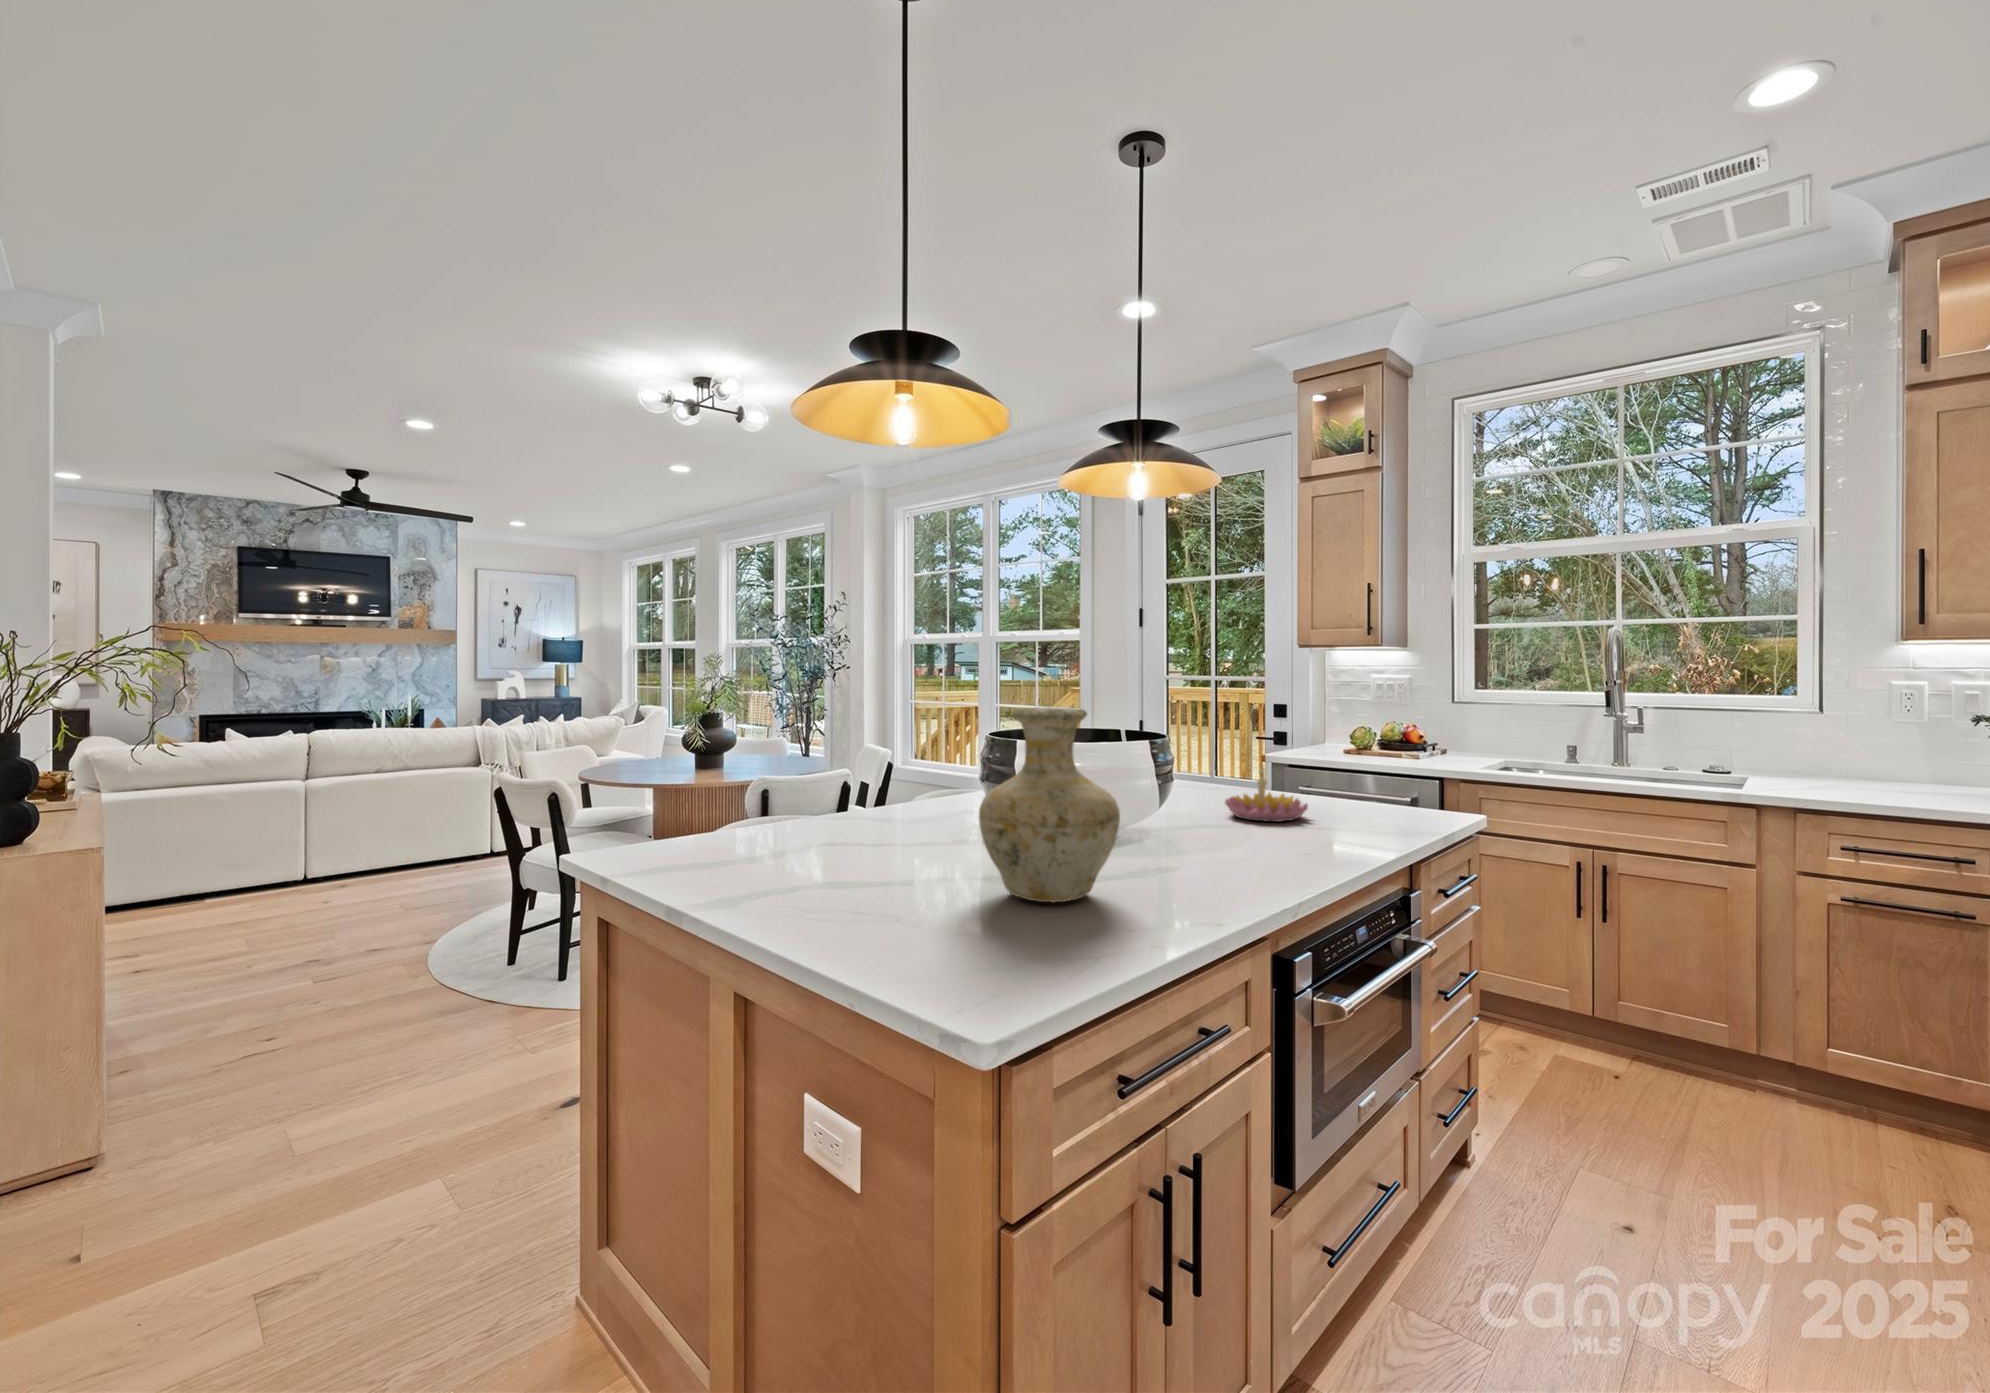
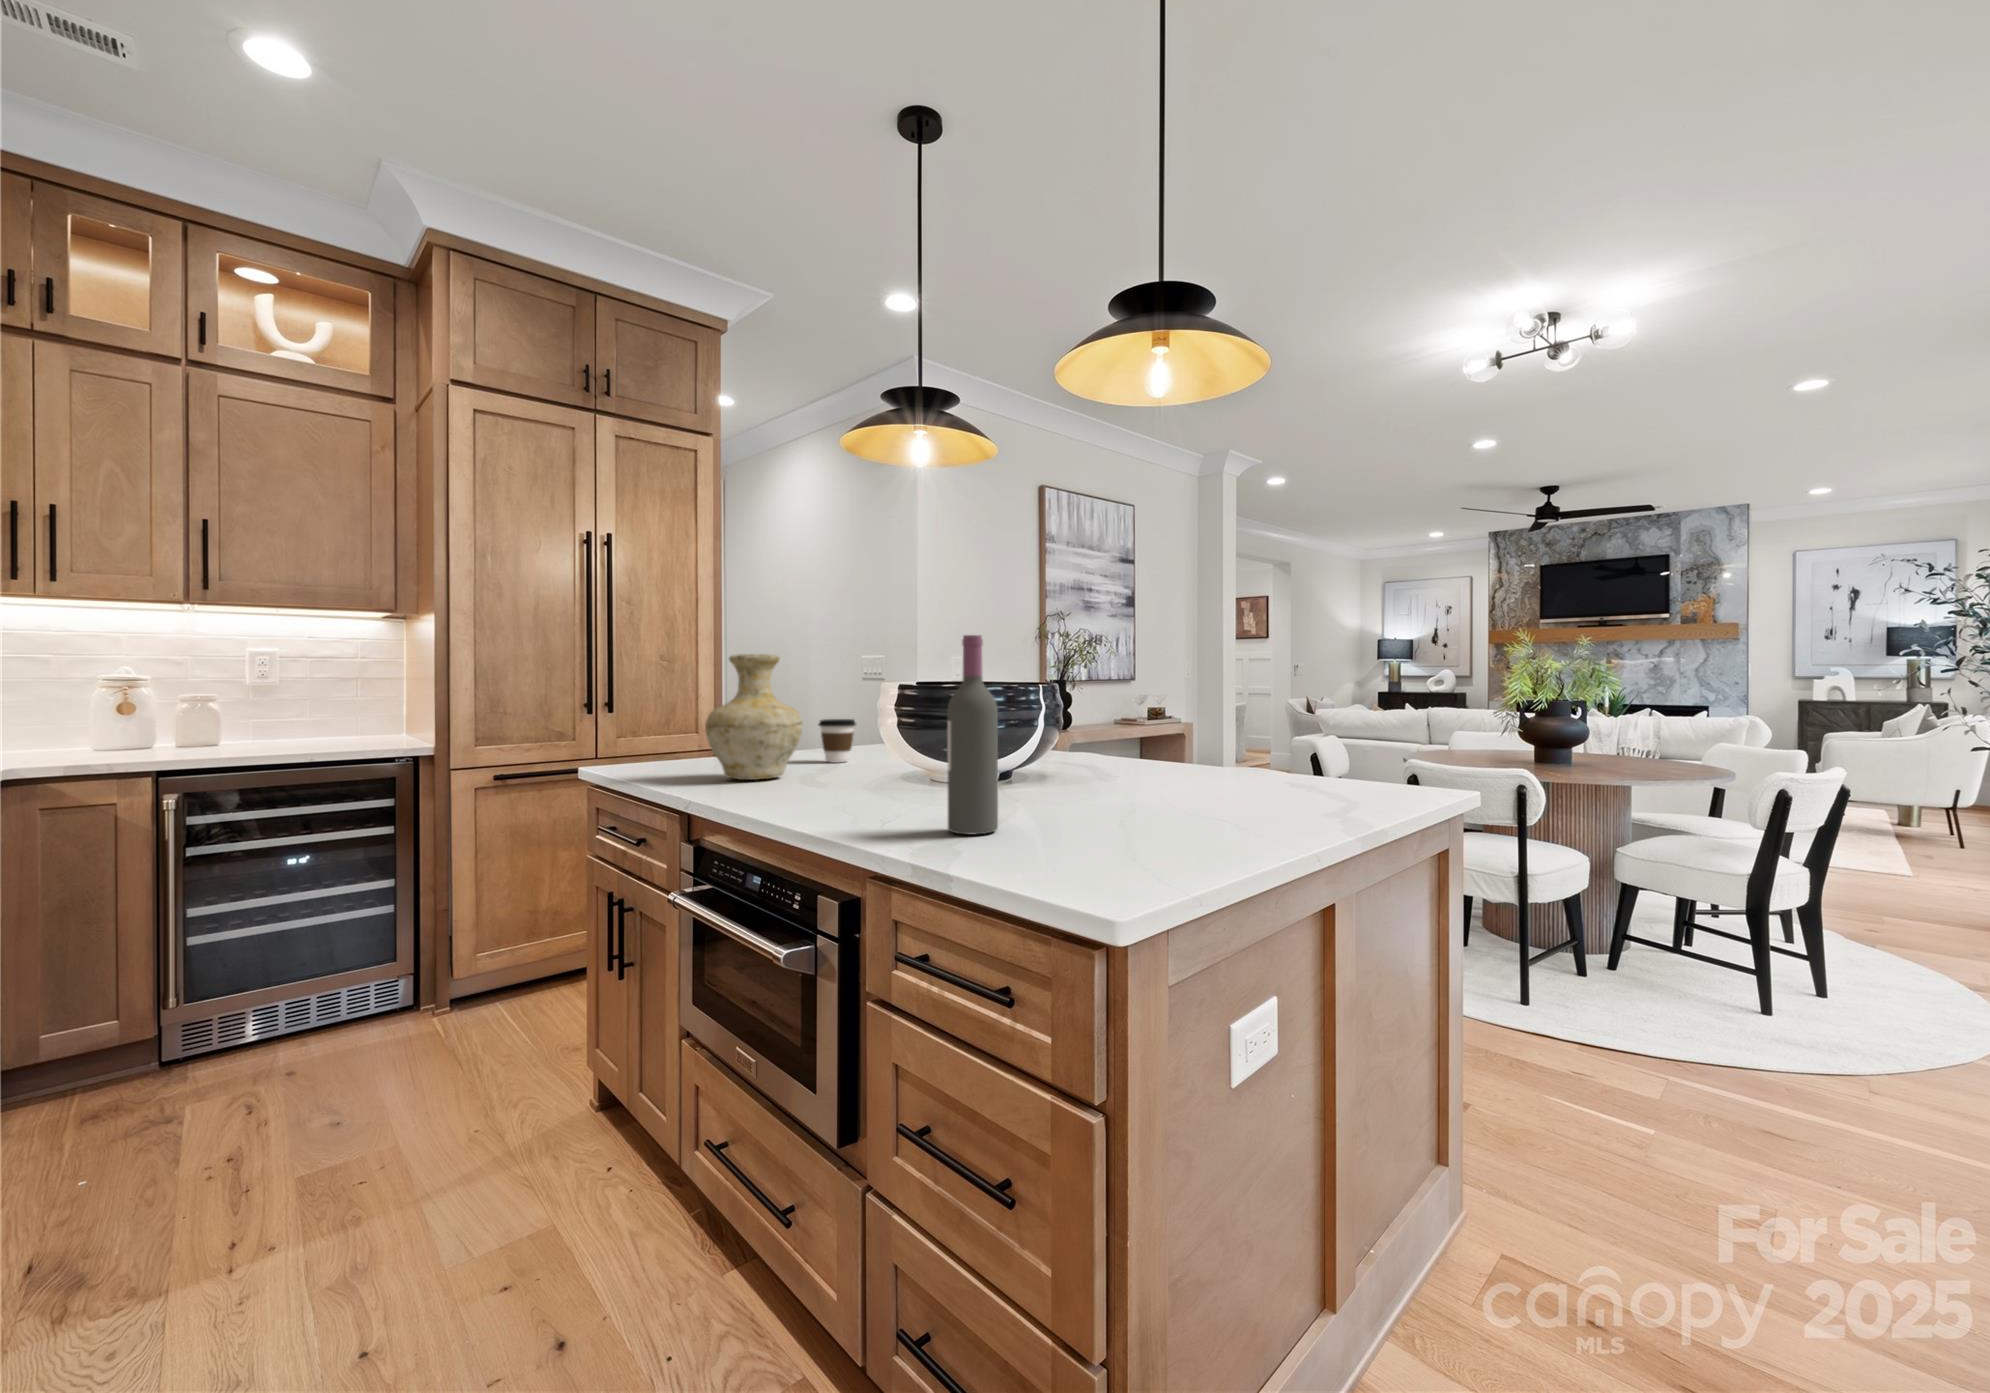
wine bottle: none [1369,694,1408,832] -> present [947,635,998,834]
candle holder: present [1225,765,1308,822] -> none [1006,733,1115,813]
coffee cup: none [784,802,848,880] -> present [818,719,856,763]

